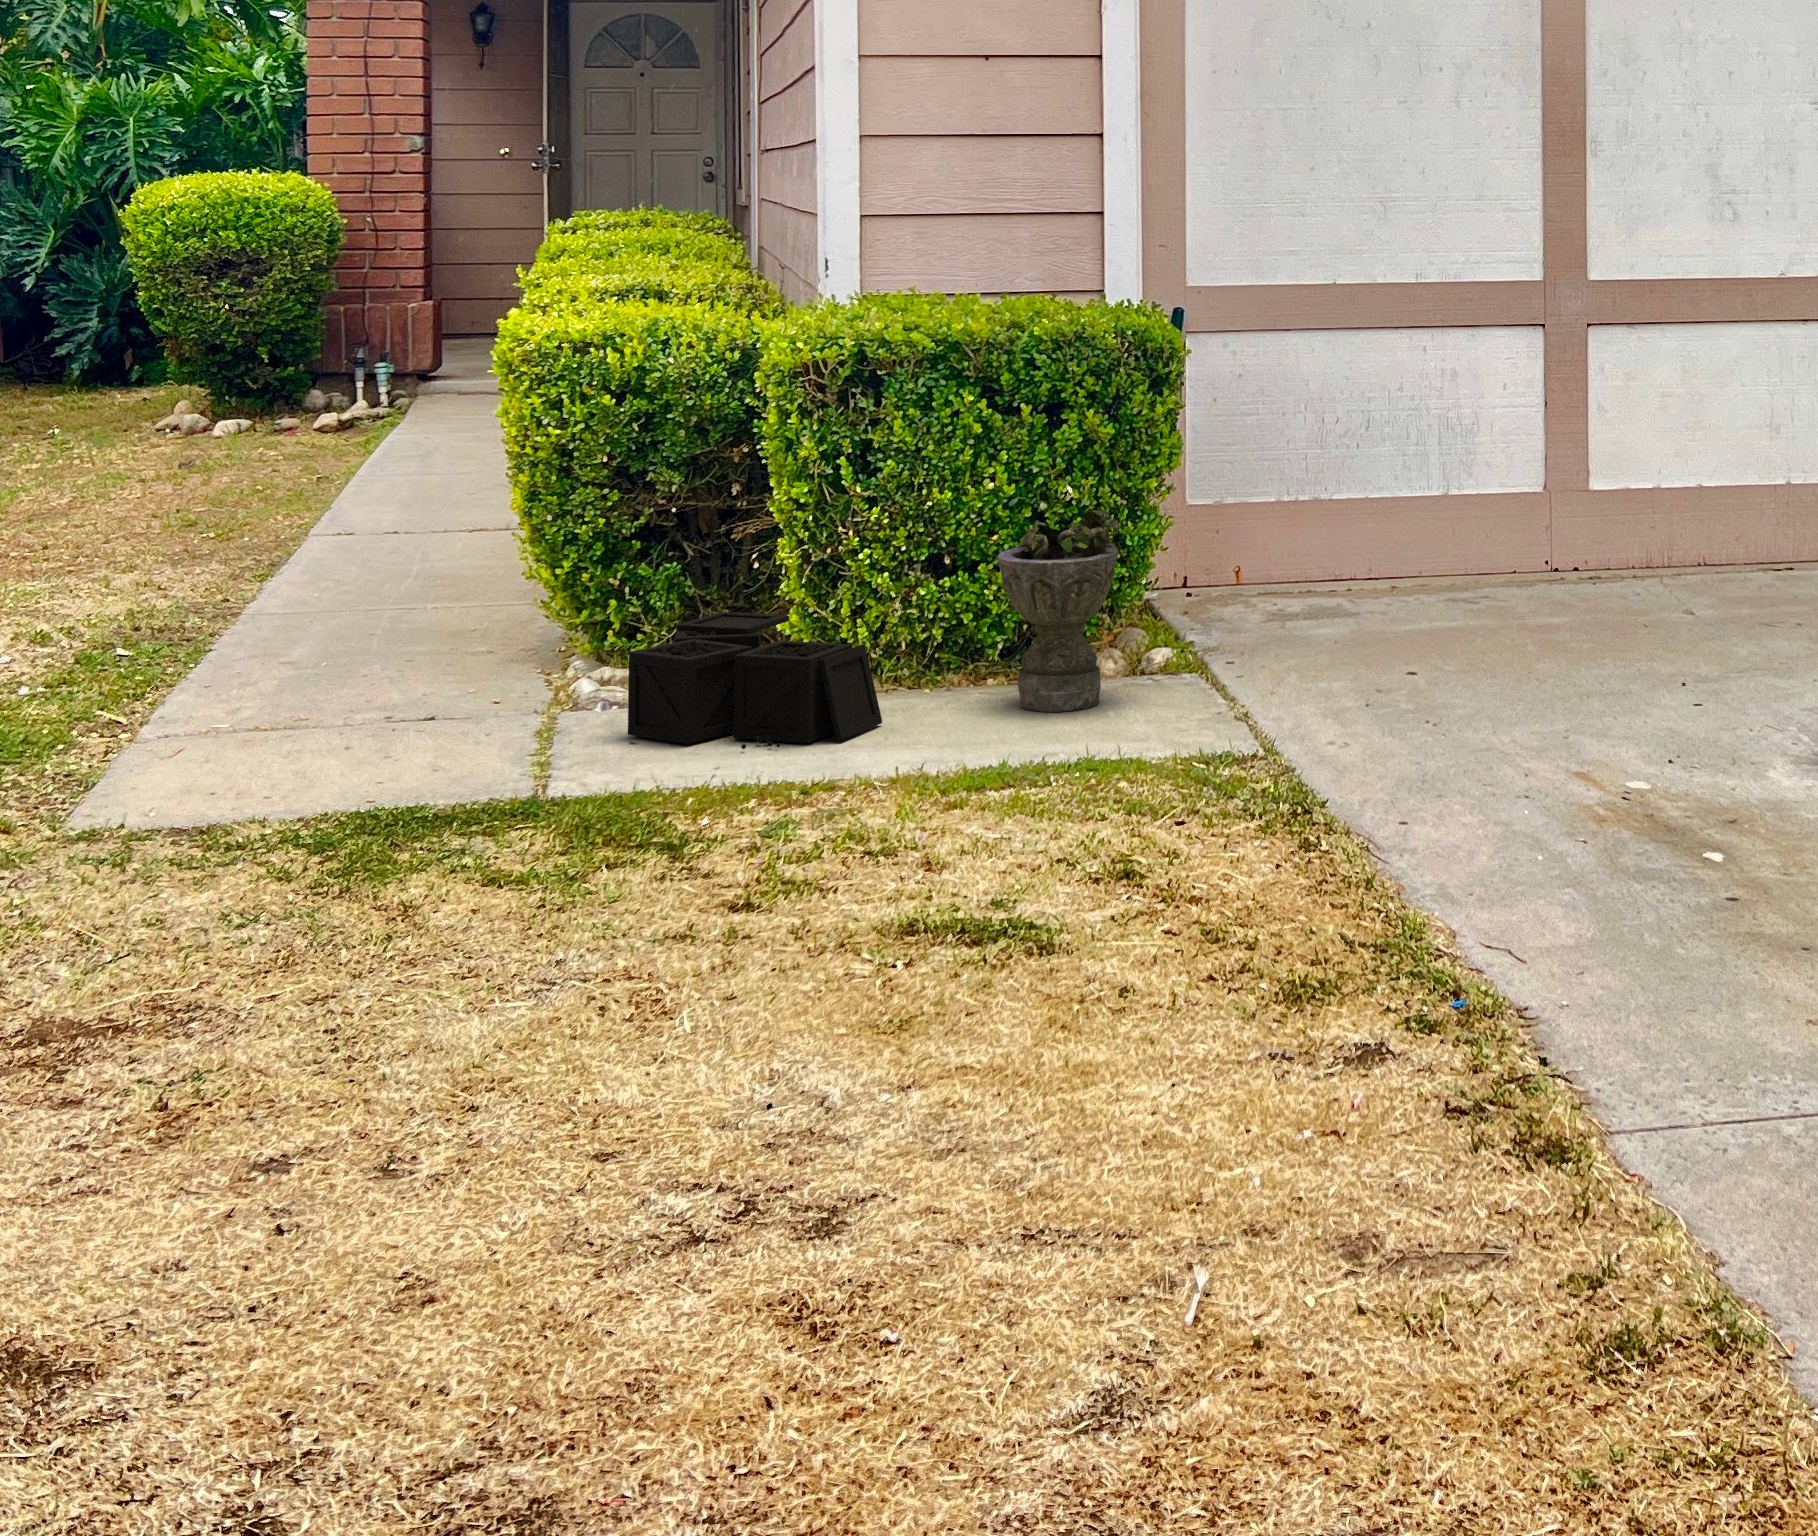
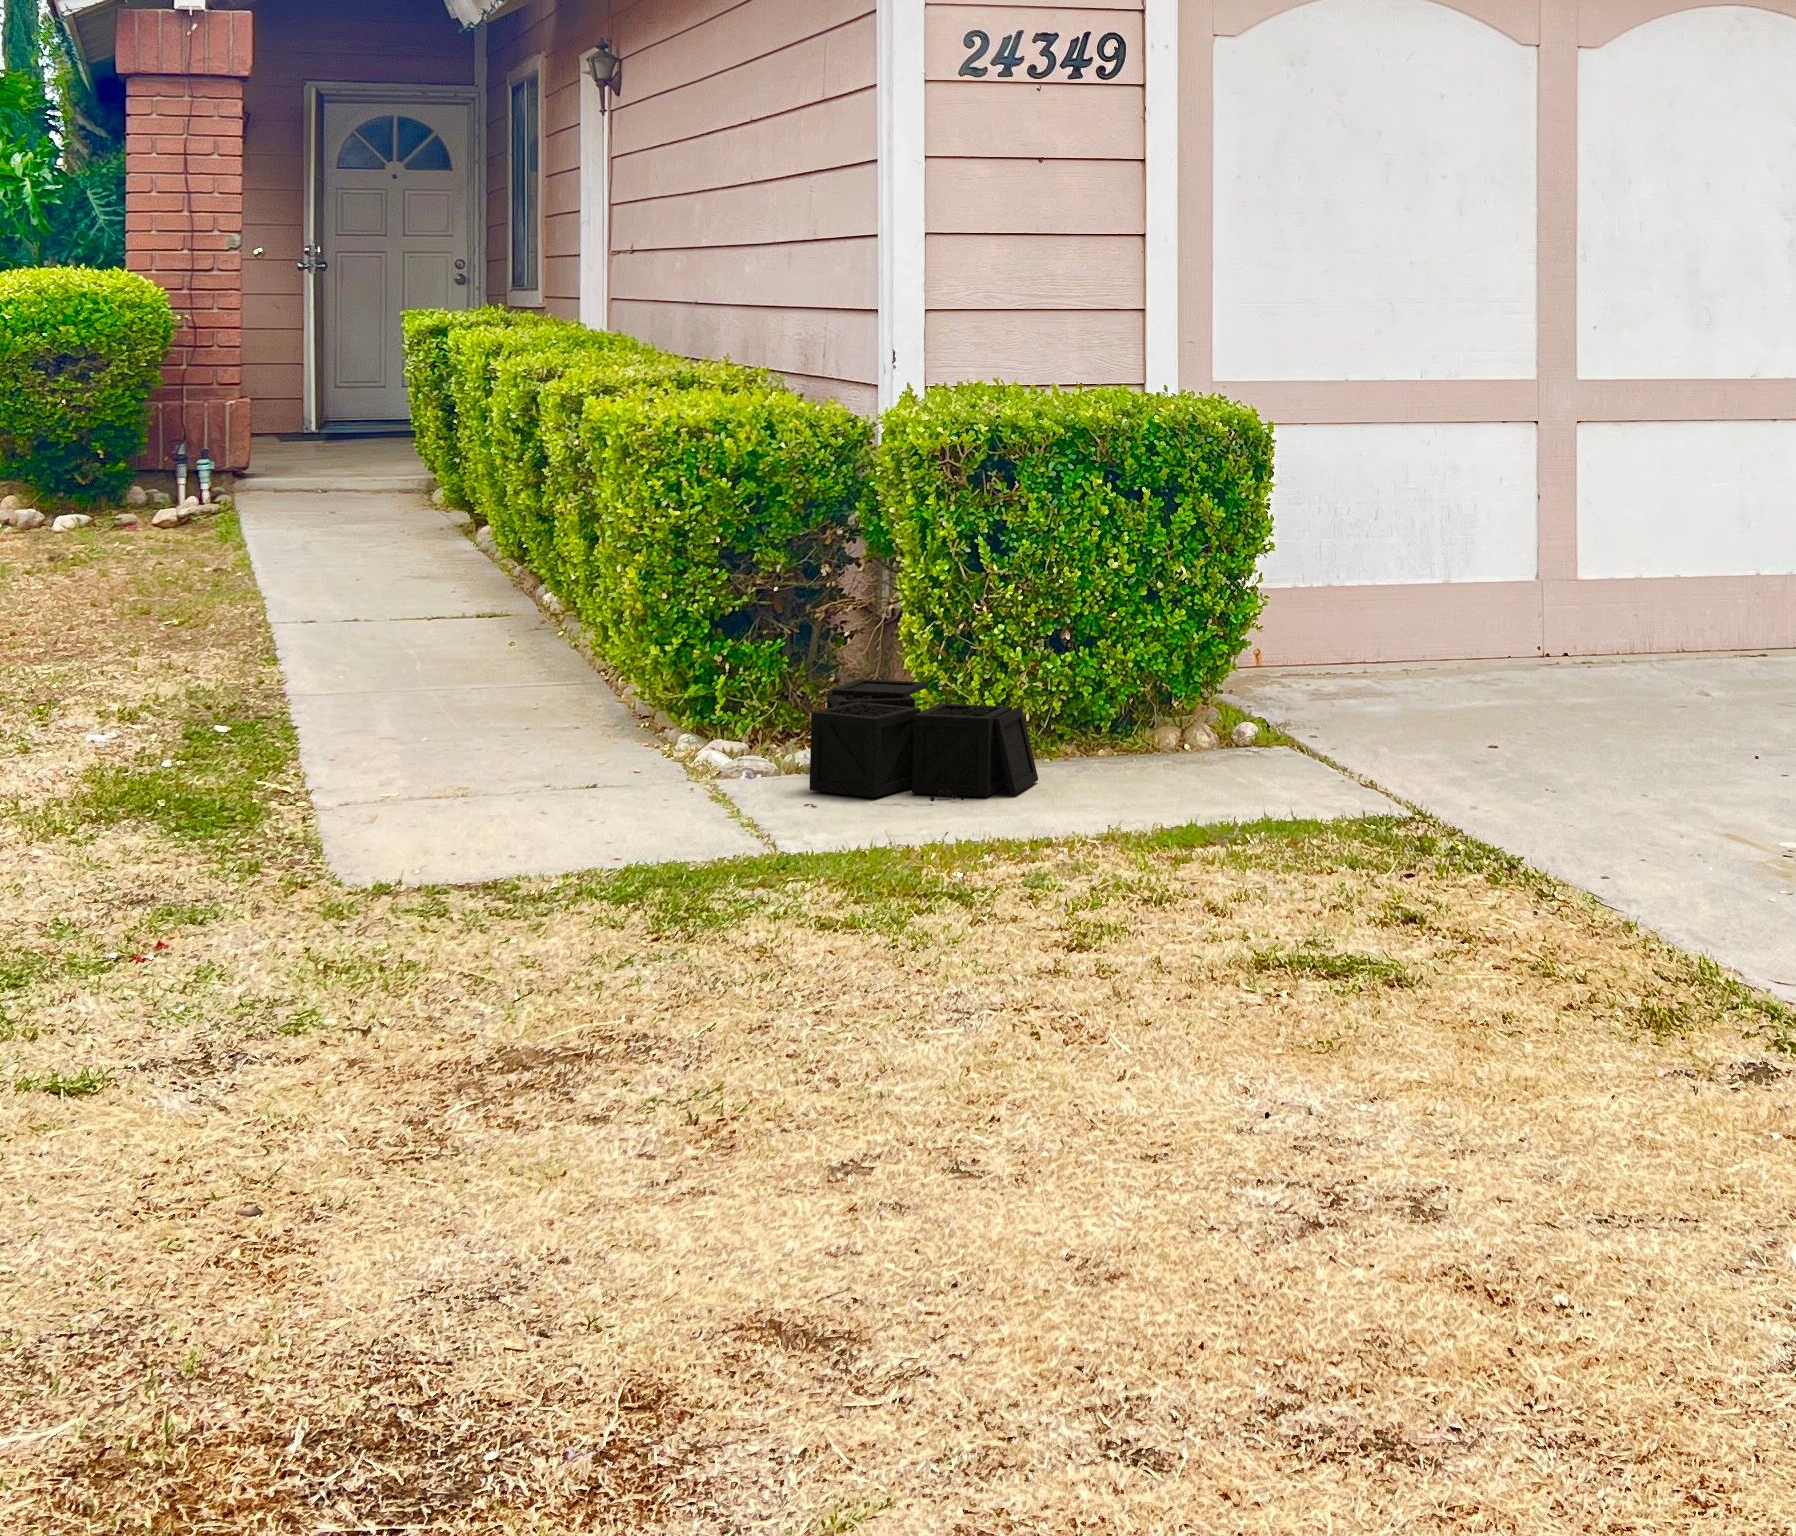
planter: present [998,509,1120,712] -> none [1130,583,1241,771]

